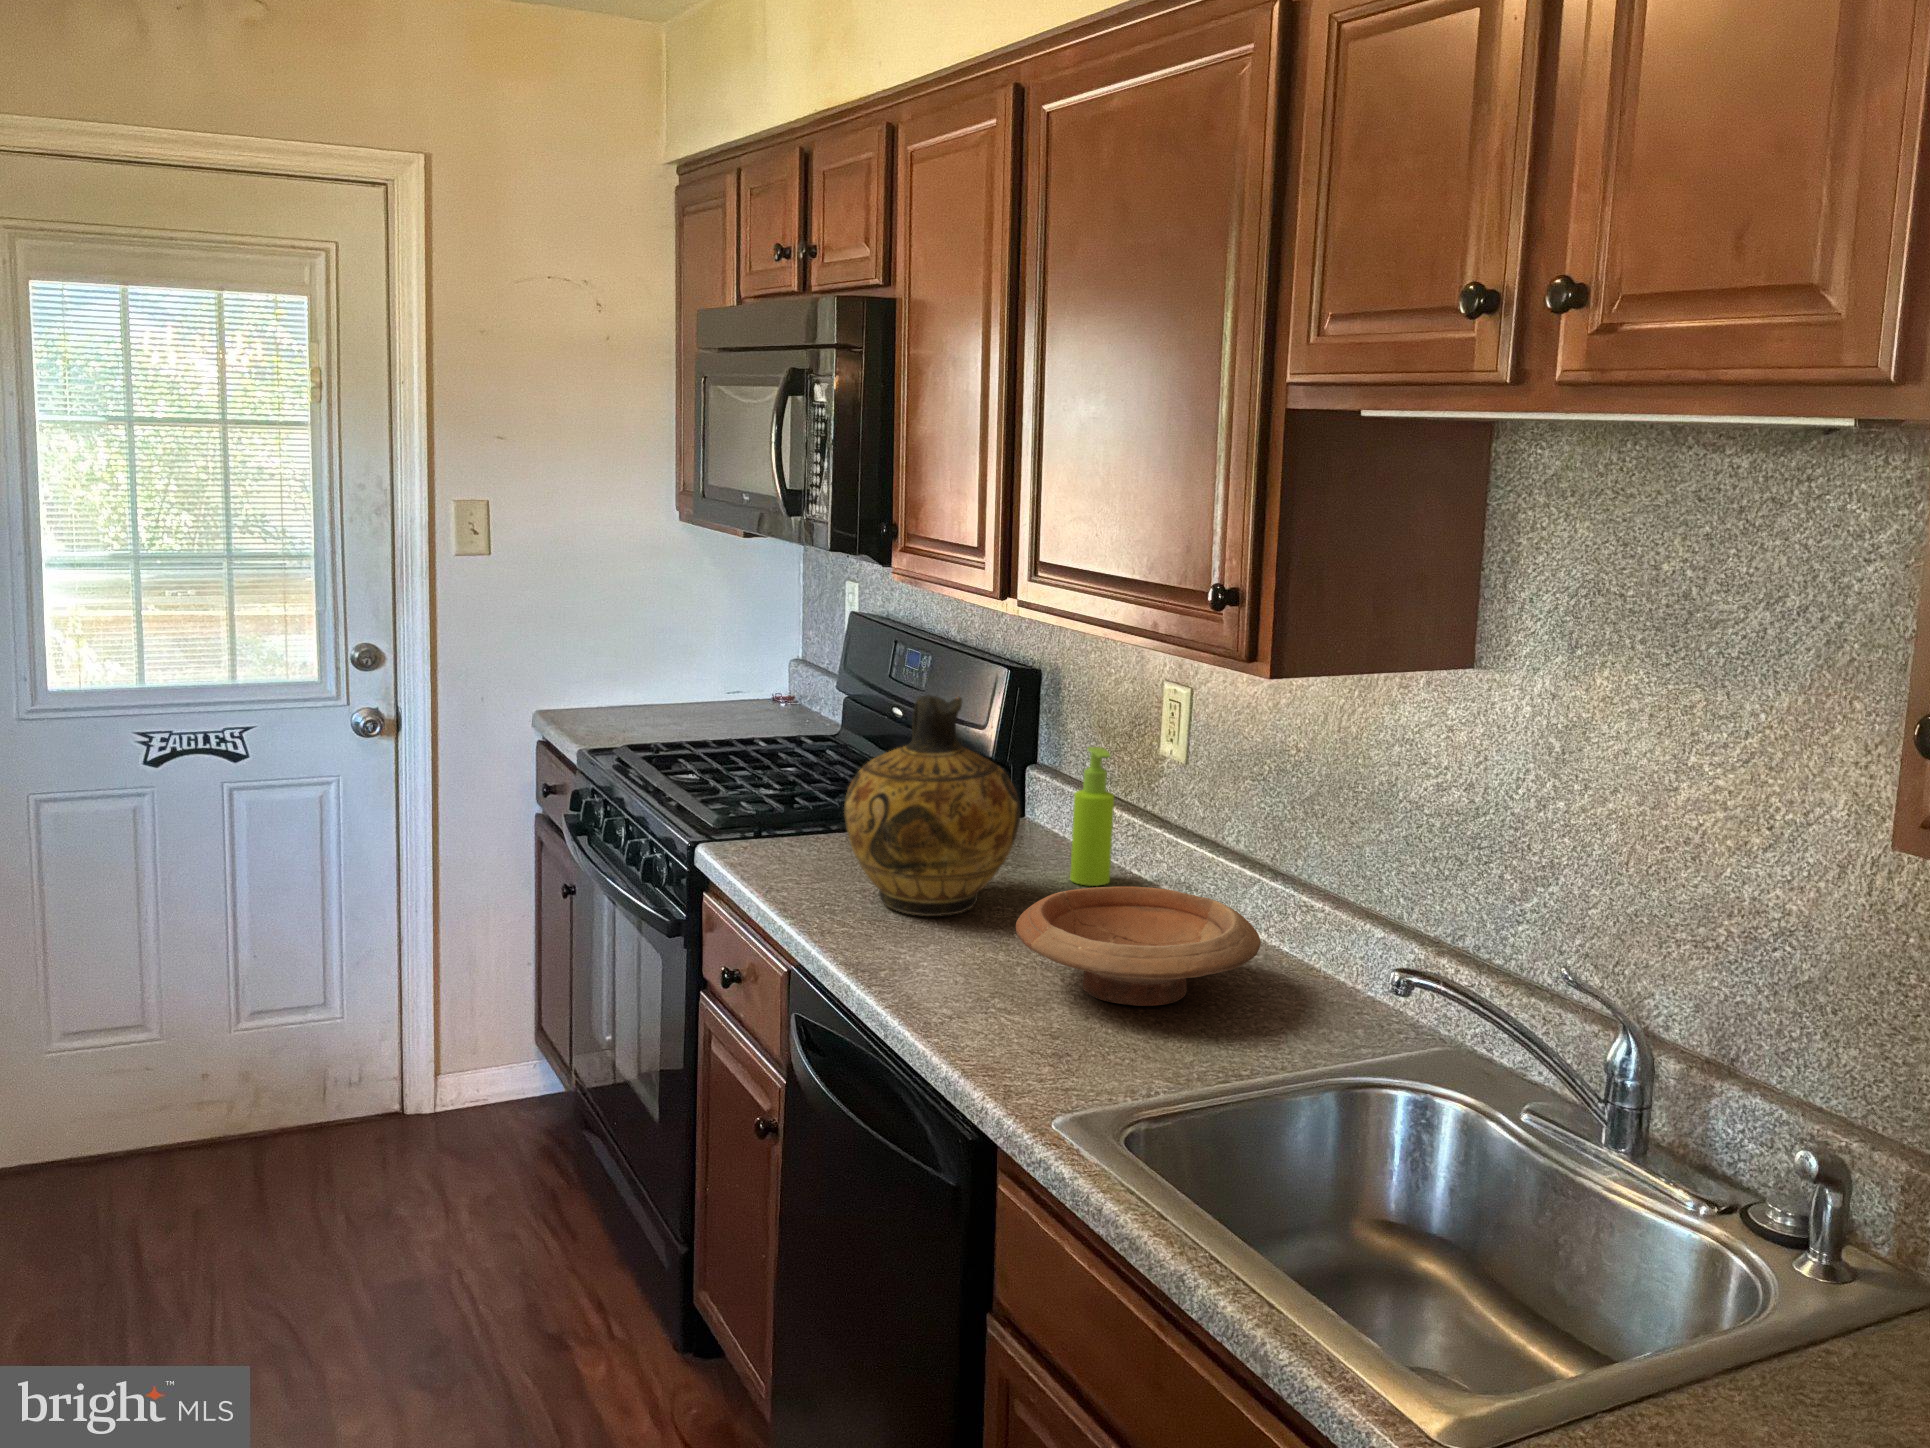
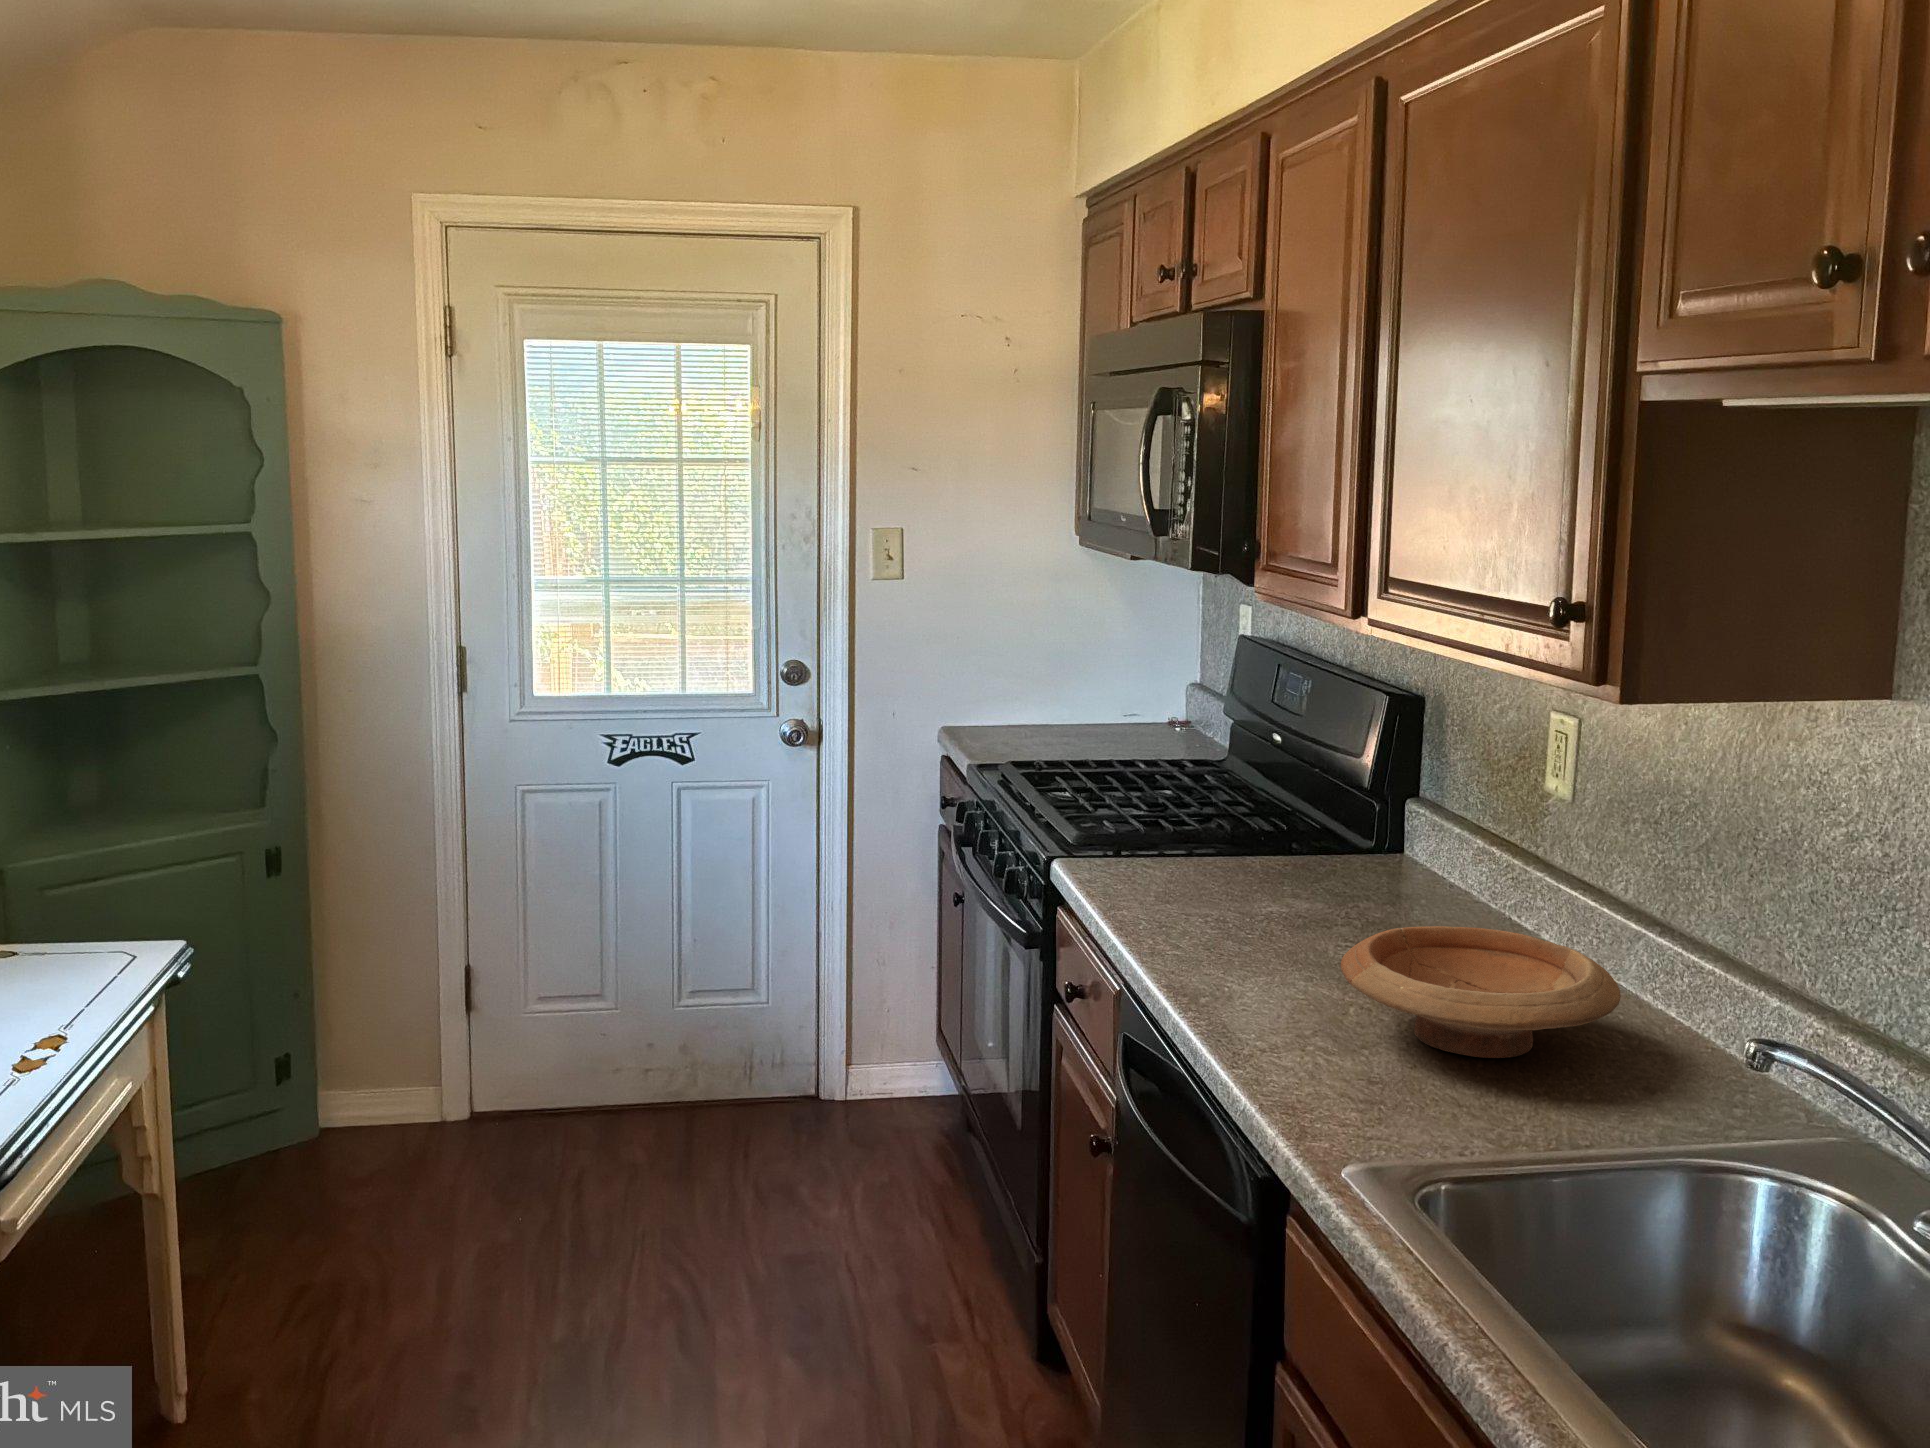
ceramic jug: present [844,695,1021,916] -> none [1185,718,1371,945]
soap dispenser: present [1070,747,1114,886] -> none [1434,778,1485,927]

